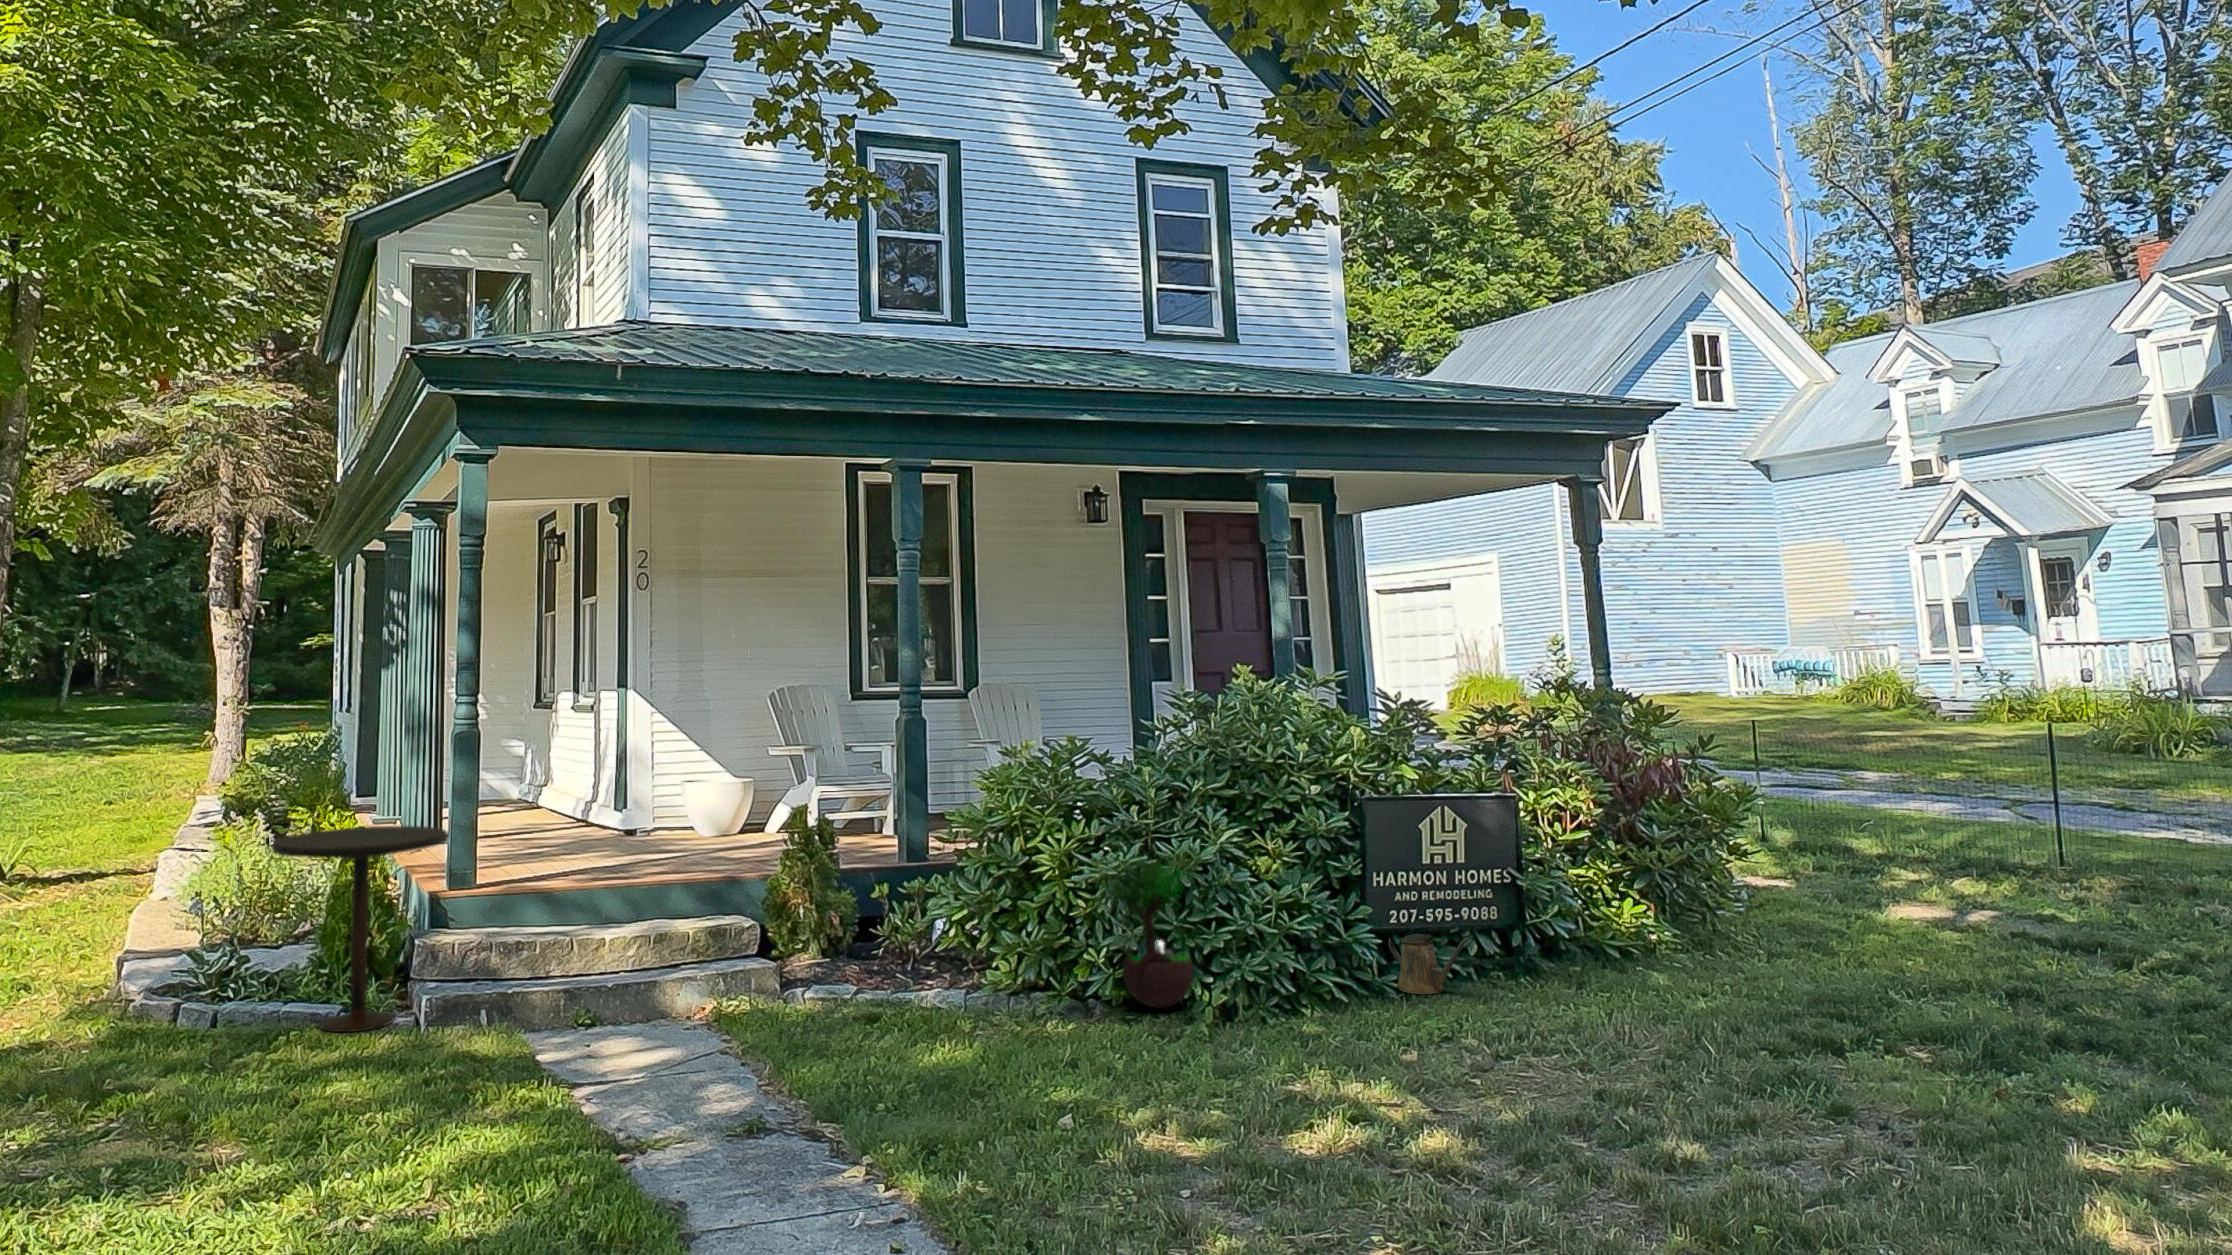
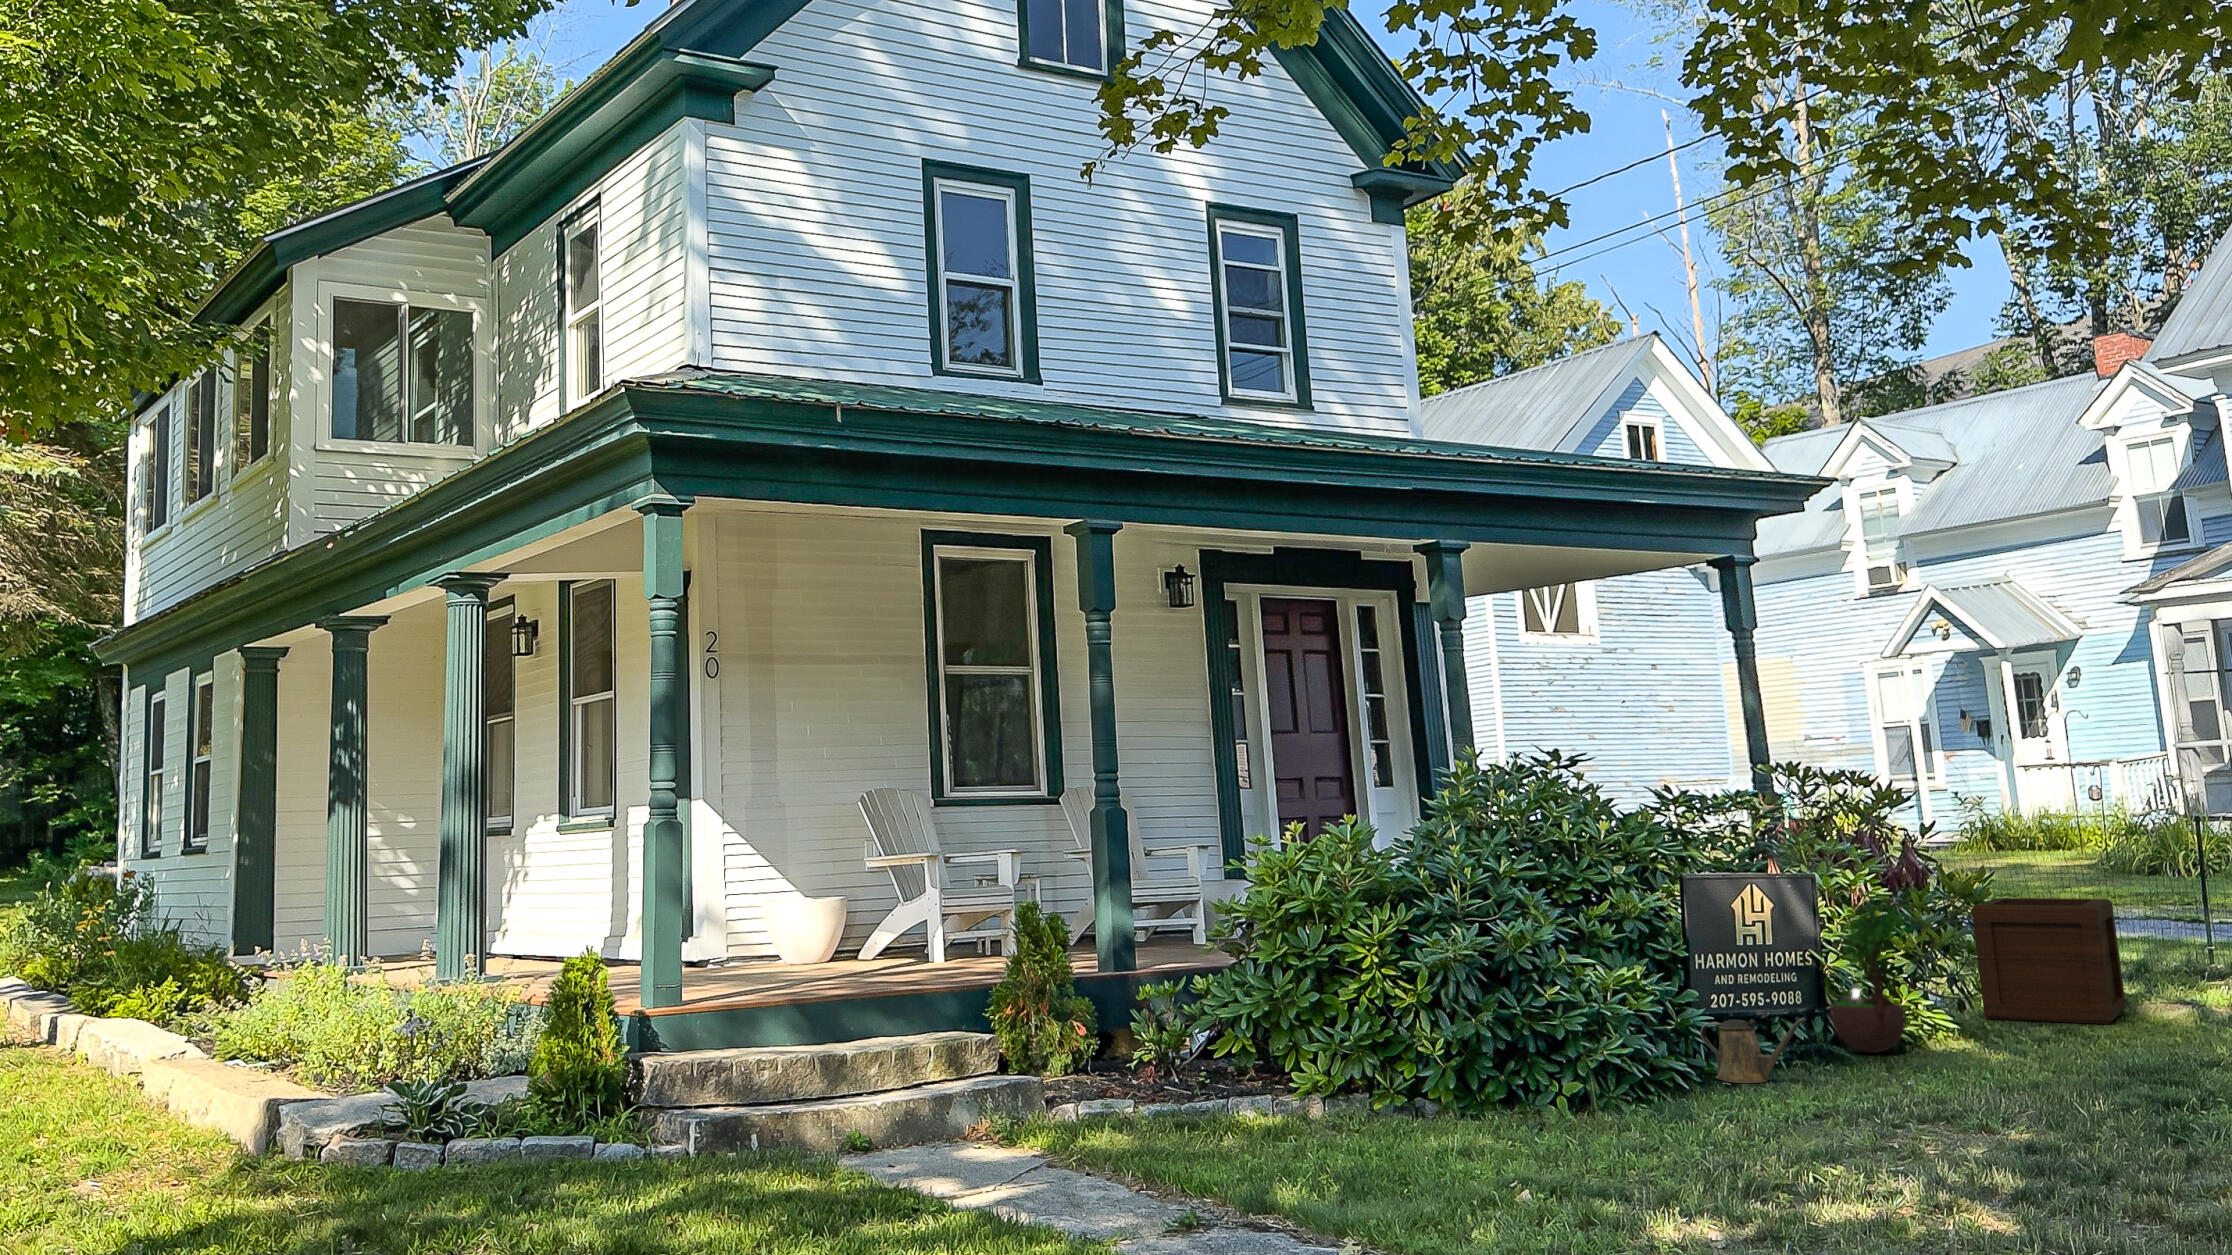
wooden crate: none [1726,811,1882,940] -> present [1971,898,2126,1024]
pedestal table: present [271,826,449,1032] -> none [494,933,693,1170]
potted tree: present [1102,853,1193,1008] -> present [1825,900,1916,1053]

